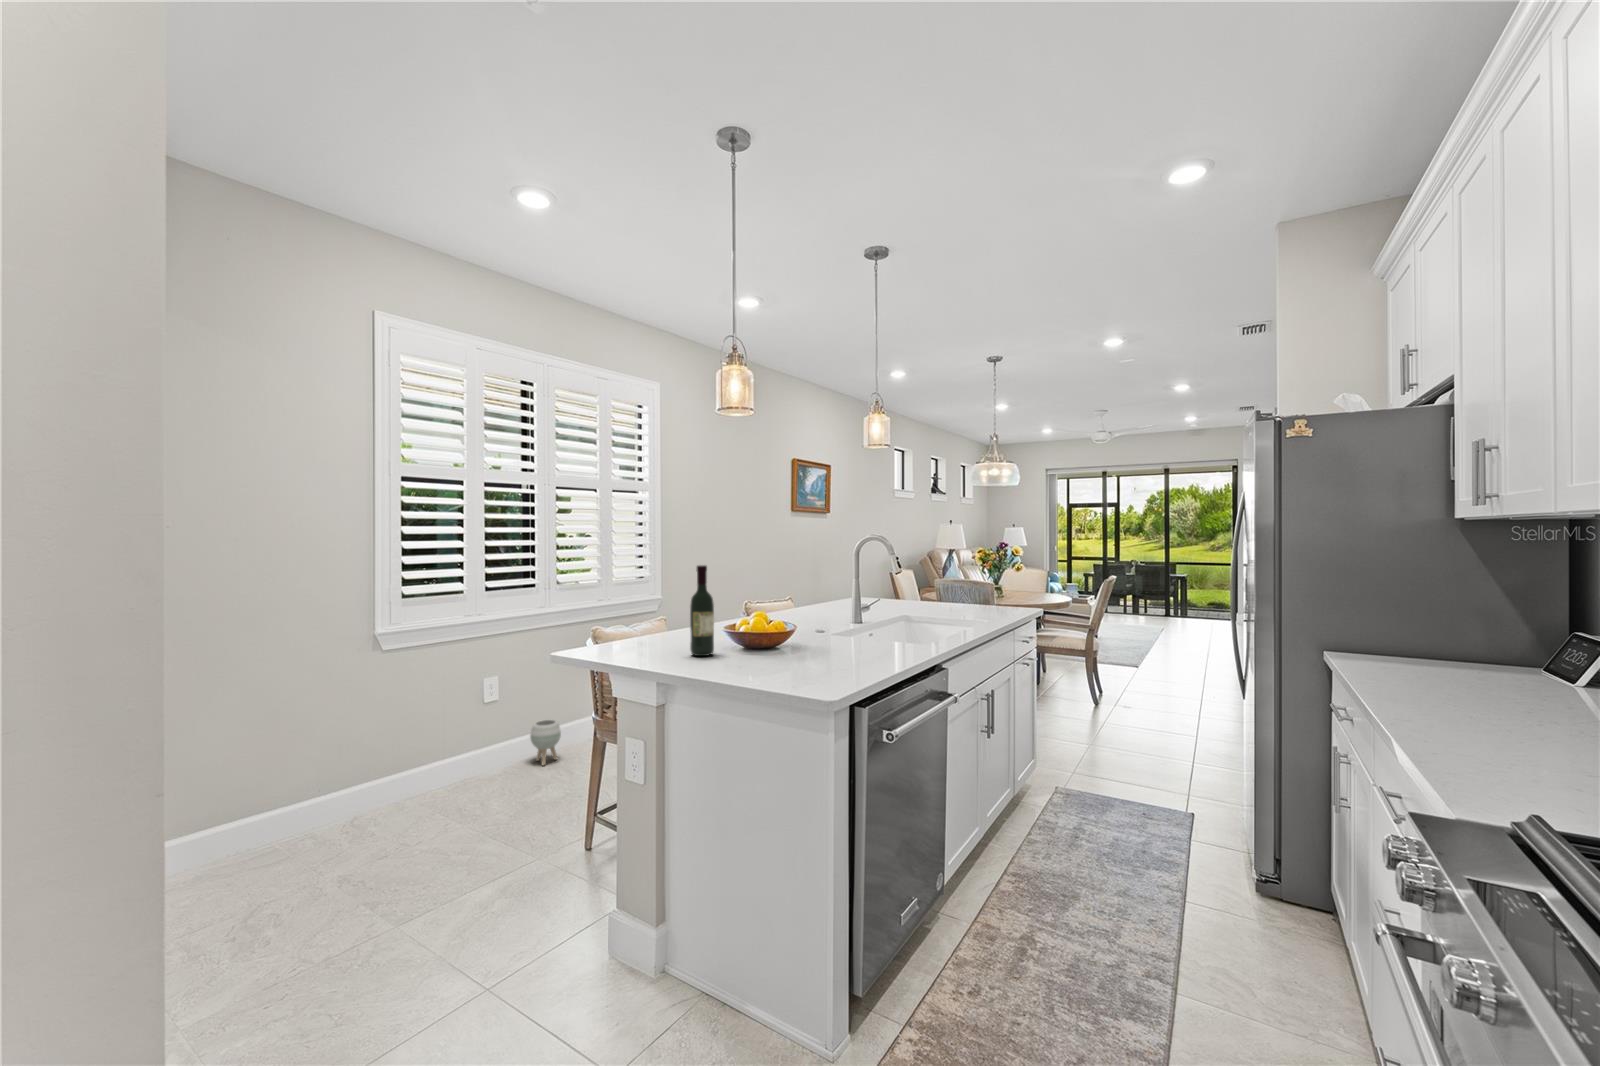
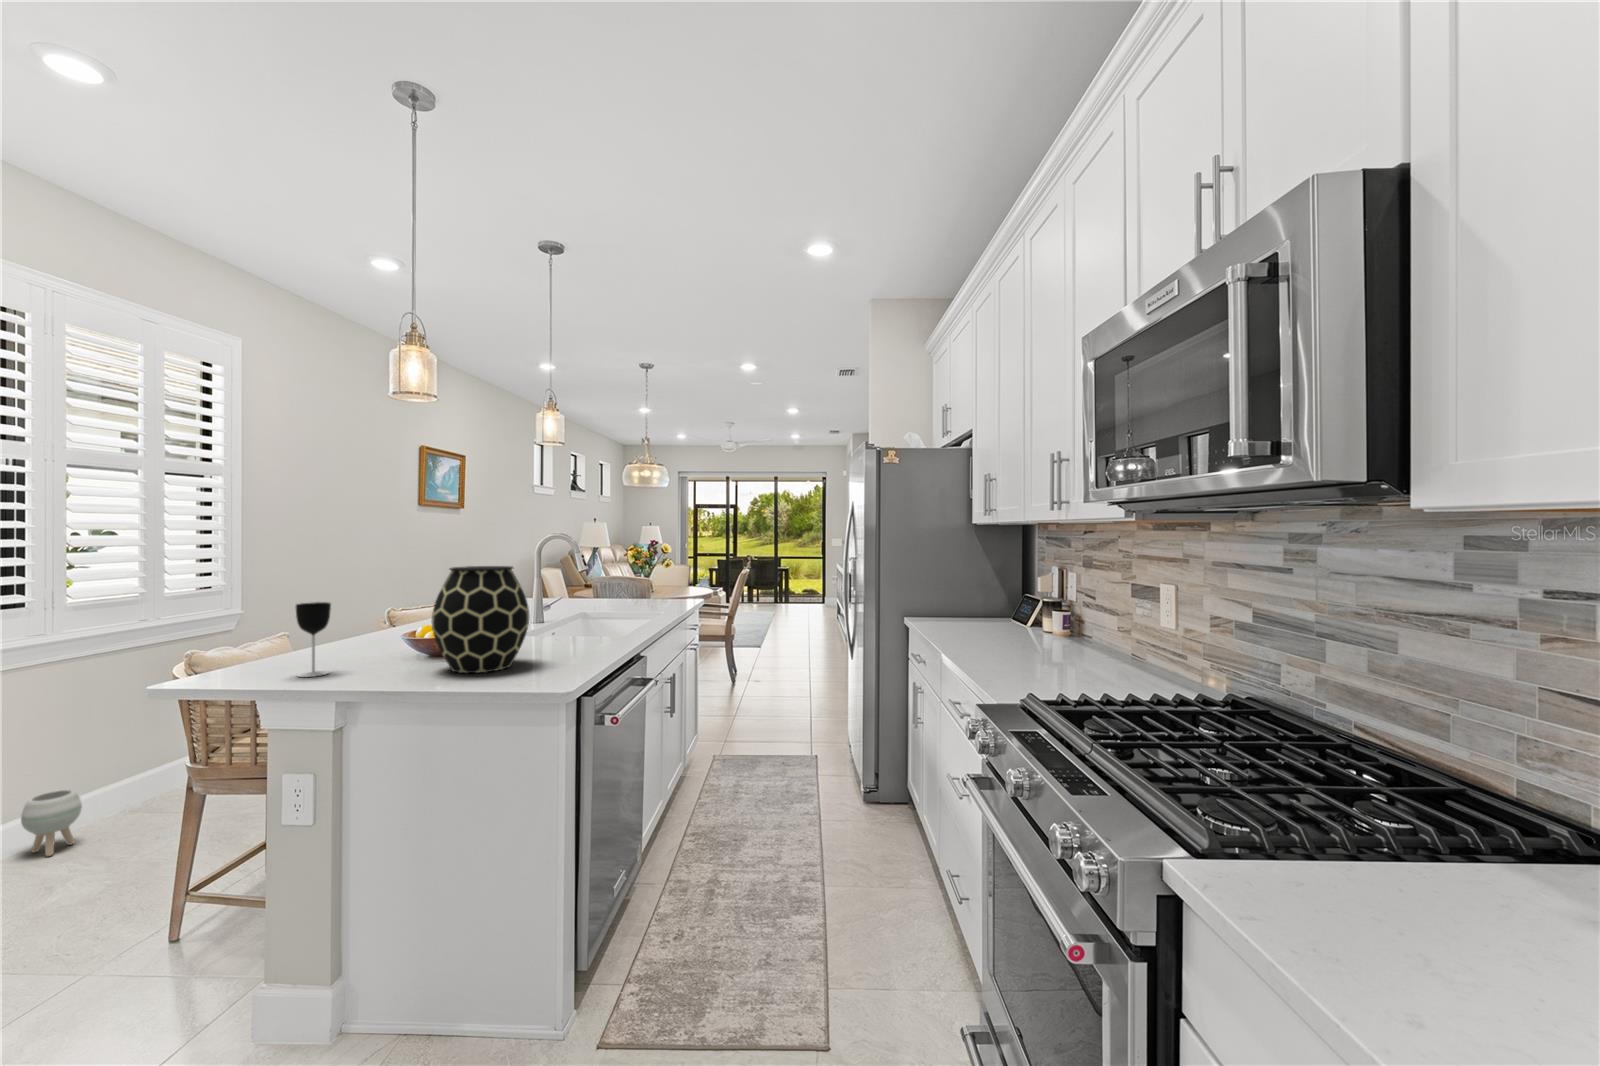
wine bottle: present [690,565,714,656] -> none [364,567,395,669]
vase: none [735,567,819,669] -> present [432,566,530,673]
wine glass: none [641,595,666,658] -> present [296,602,331,677]

